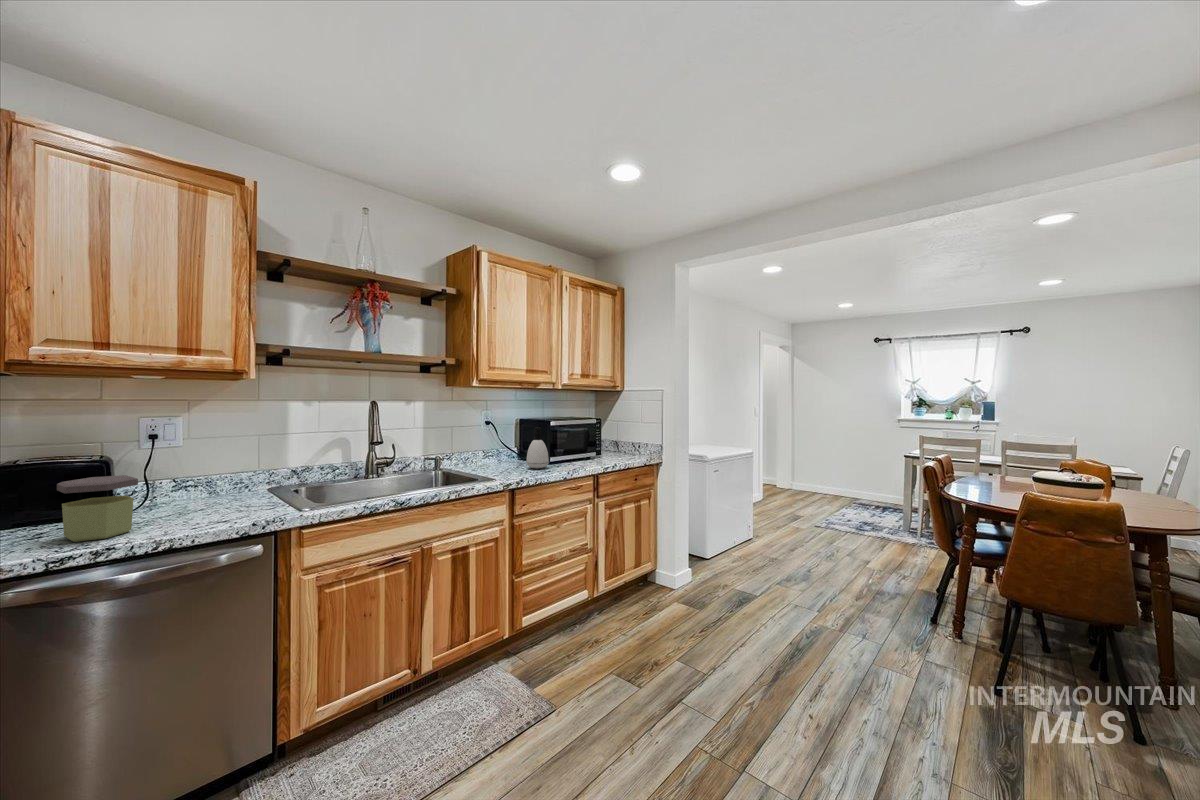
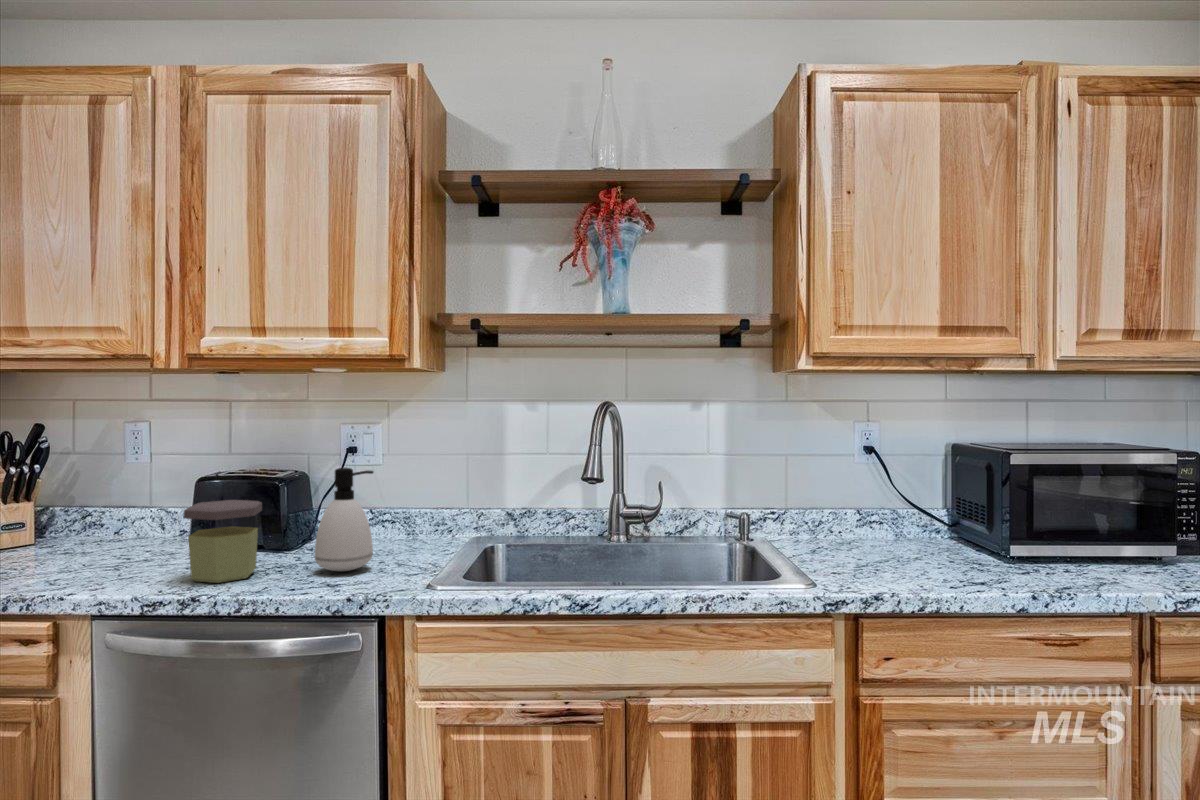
soap dispenser: present [526,427,549,469] -> present [315,468,373,571]

